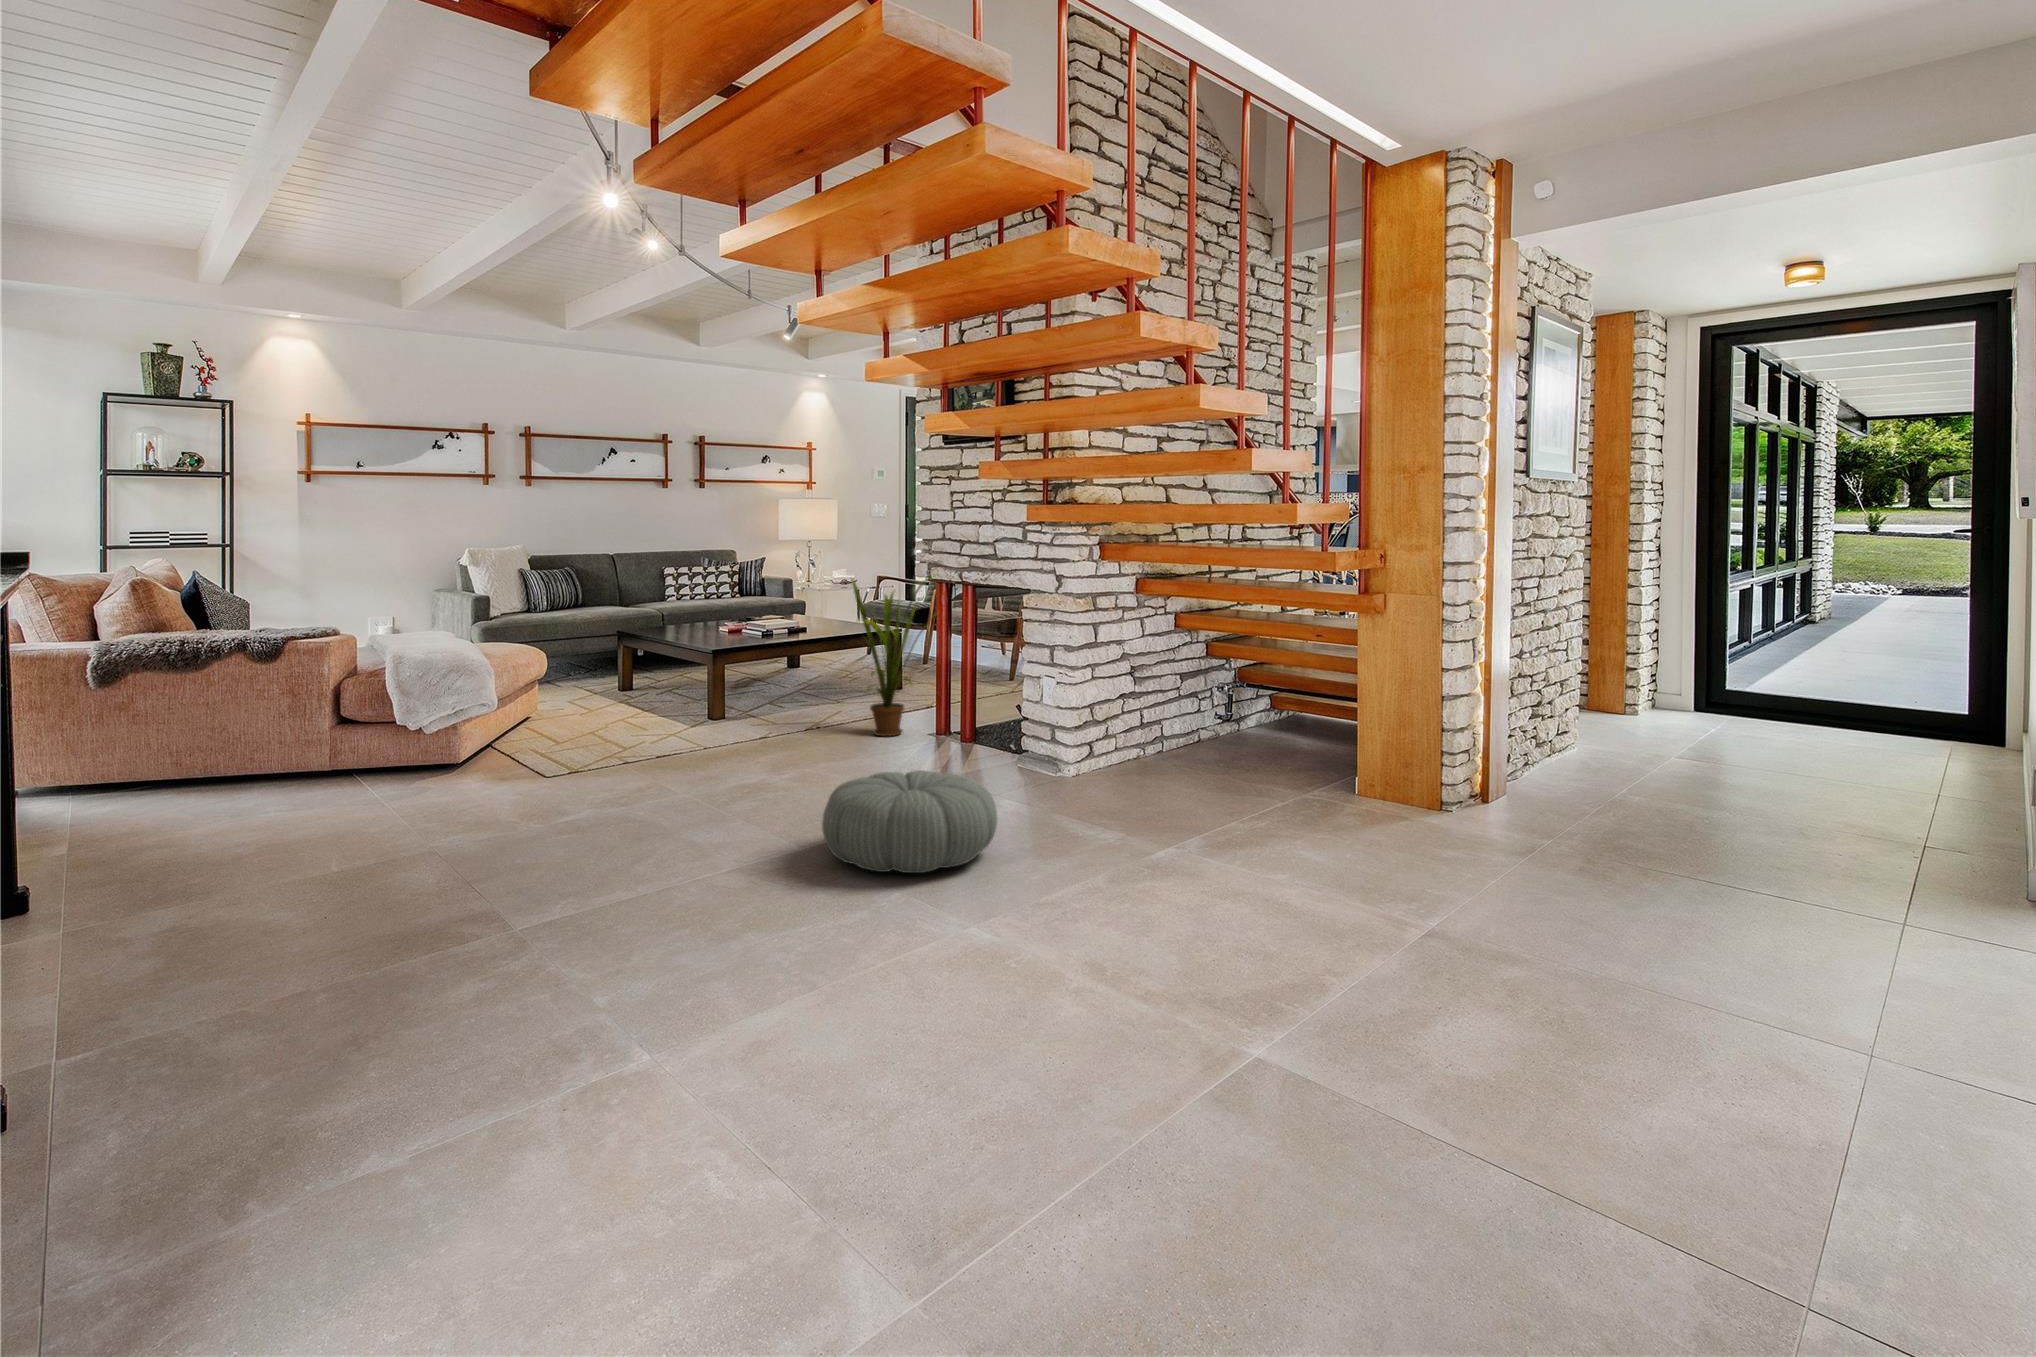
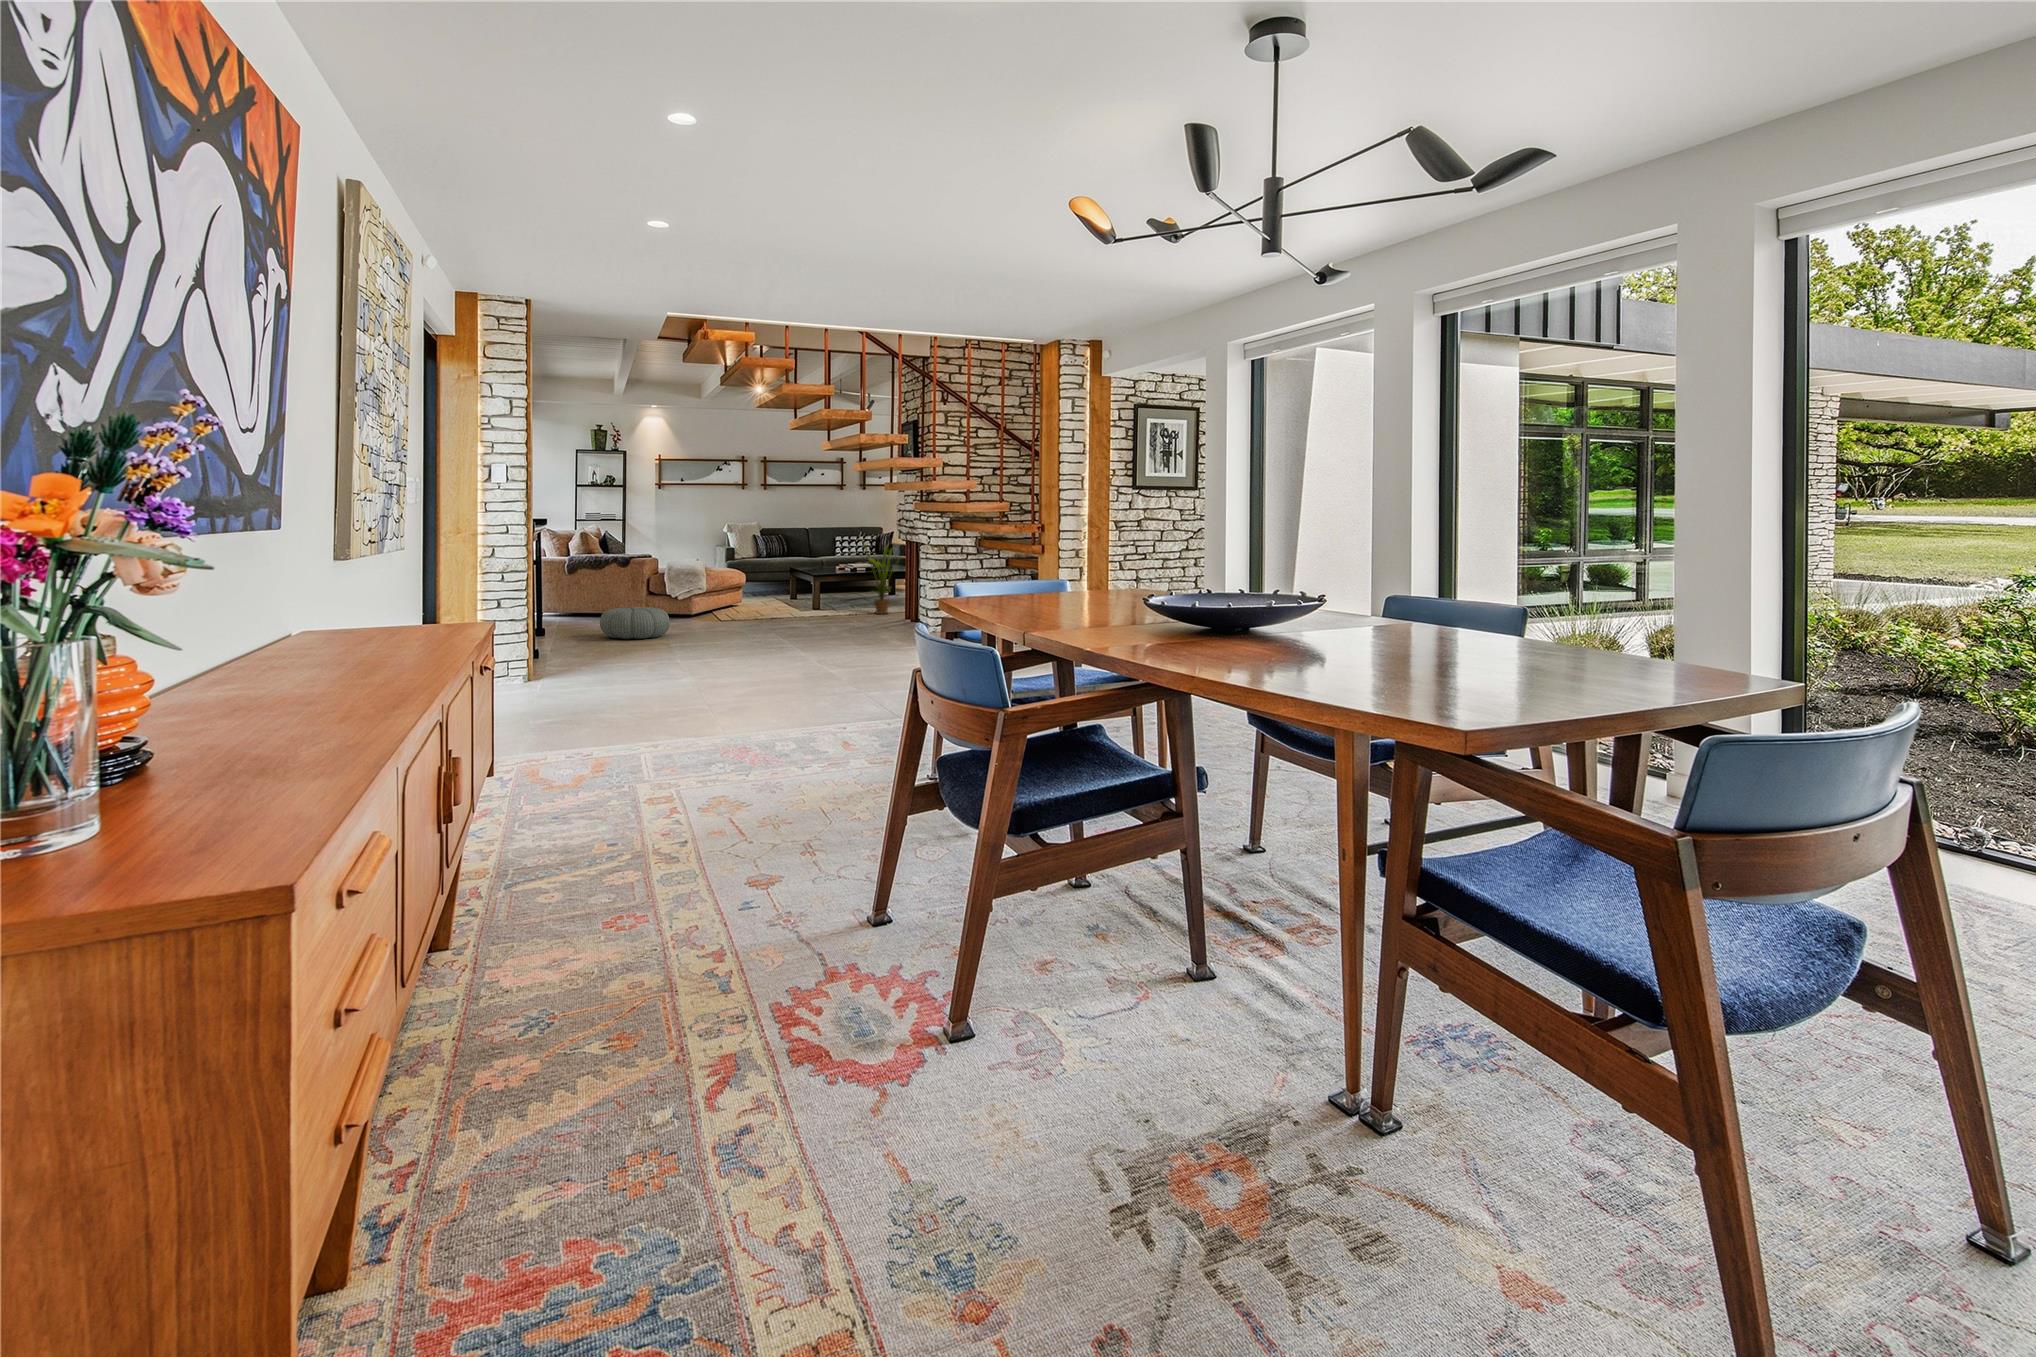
pouf: present [822,770,997,873] -> present [600,607,670,639]

